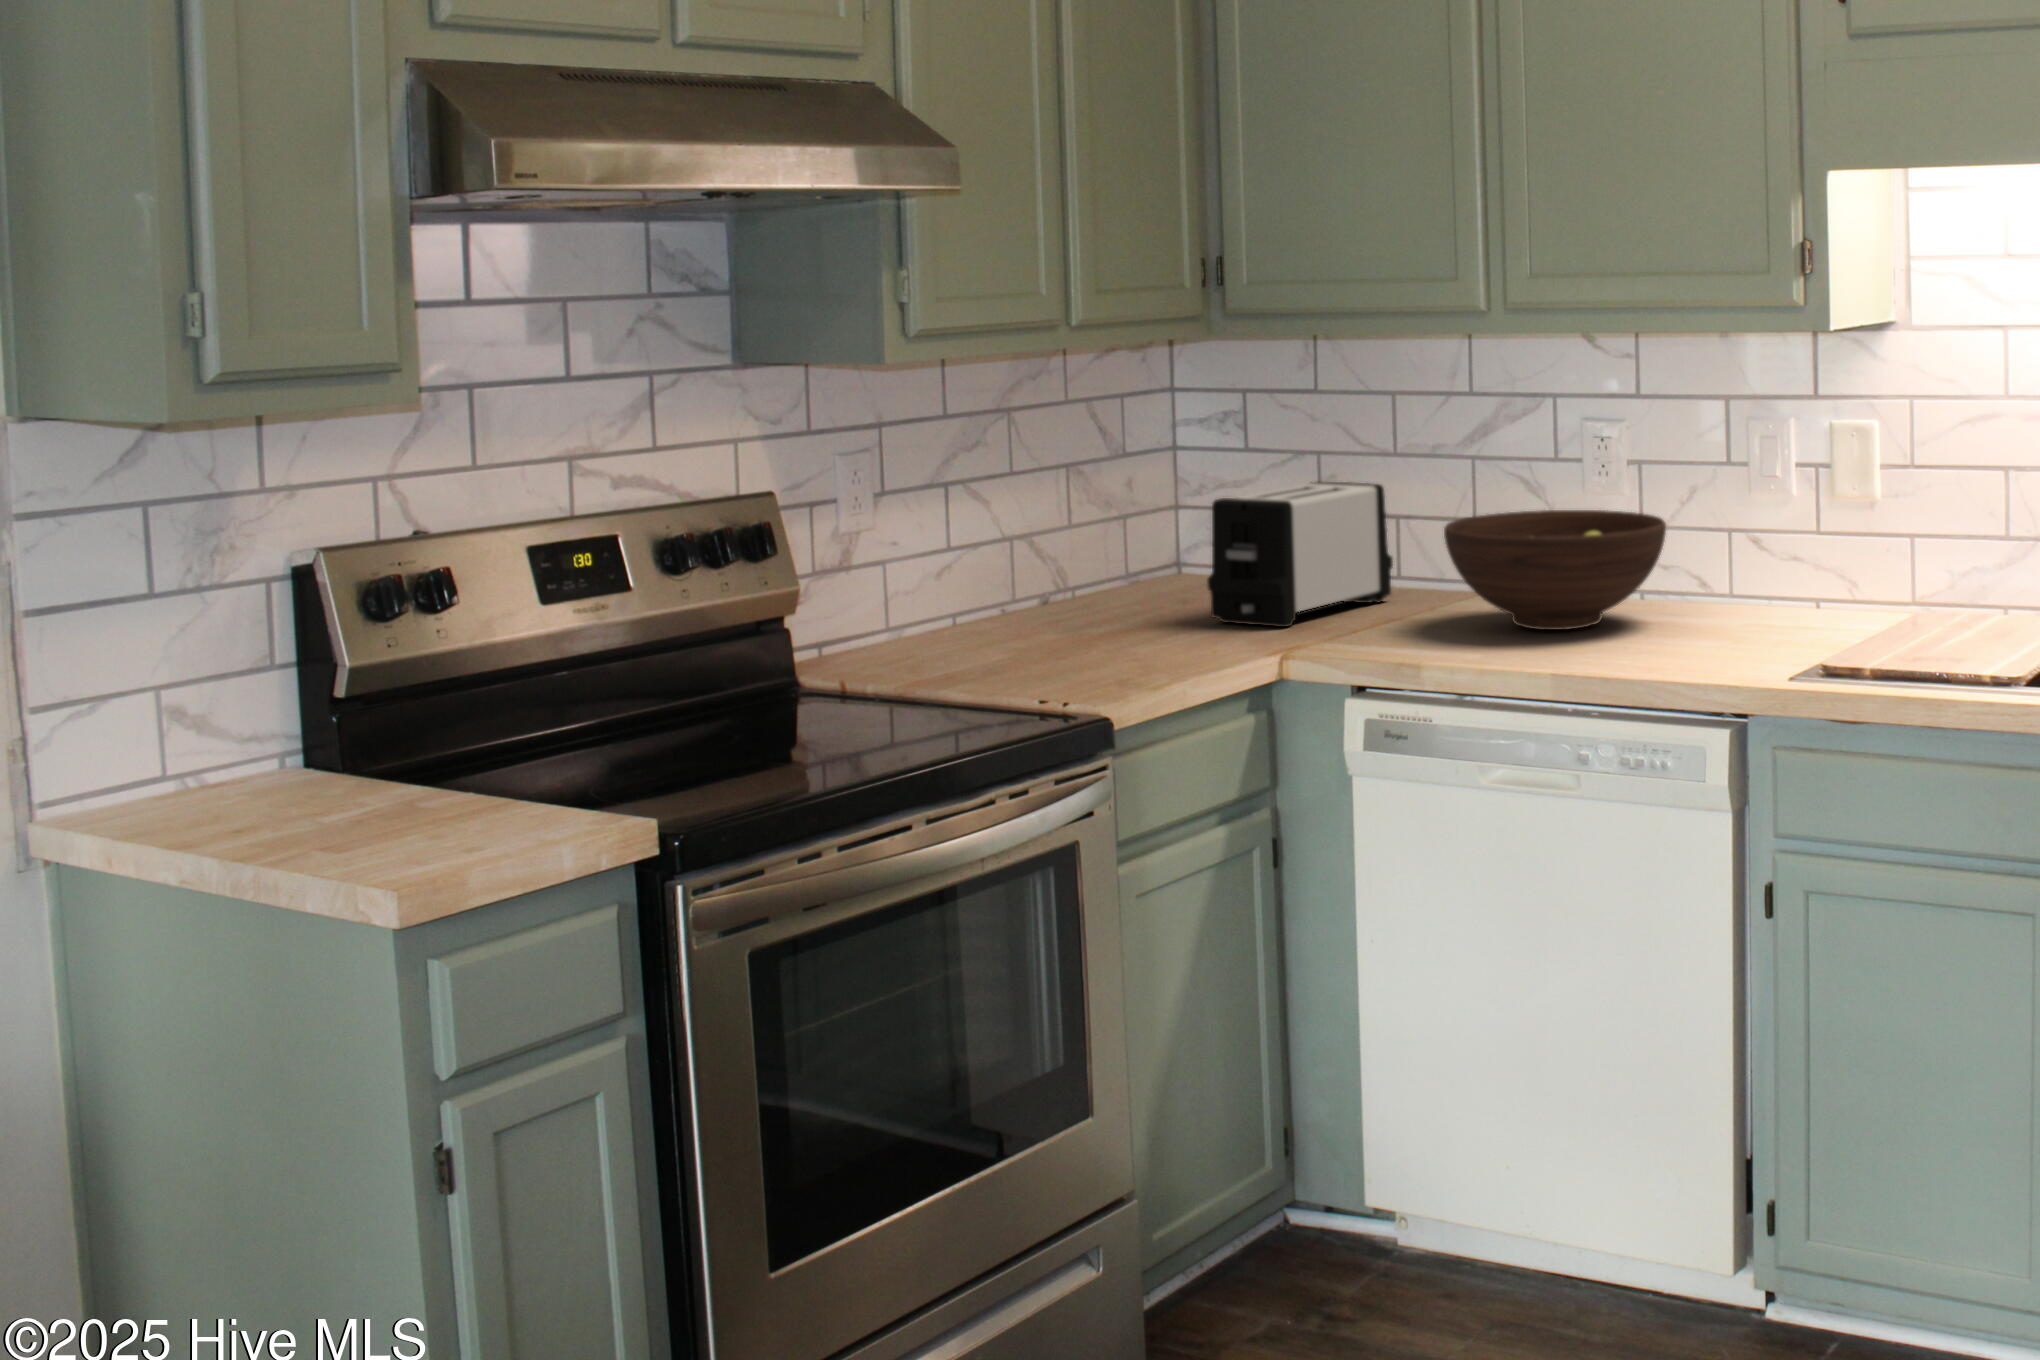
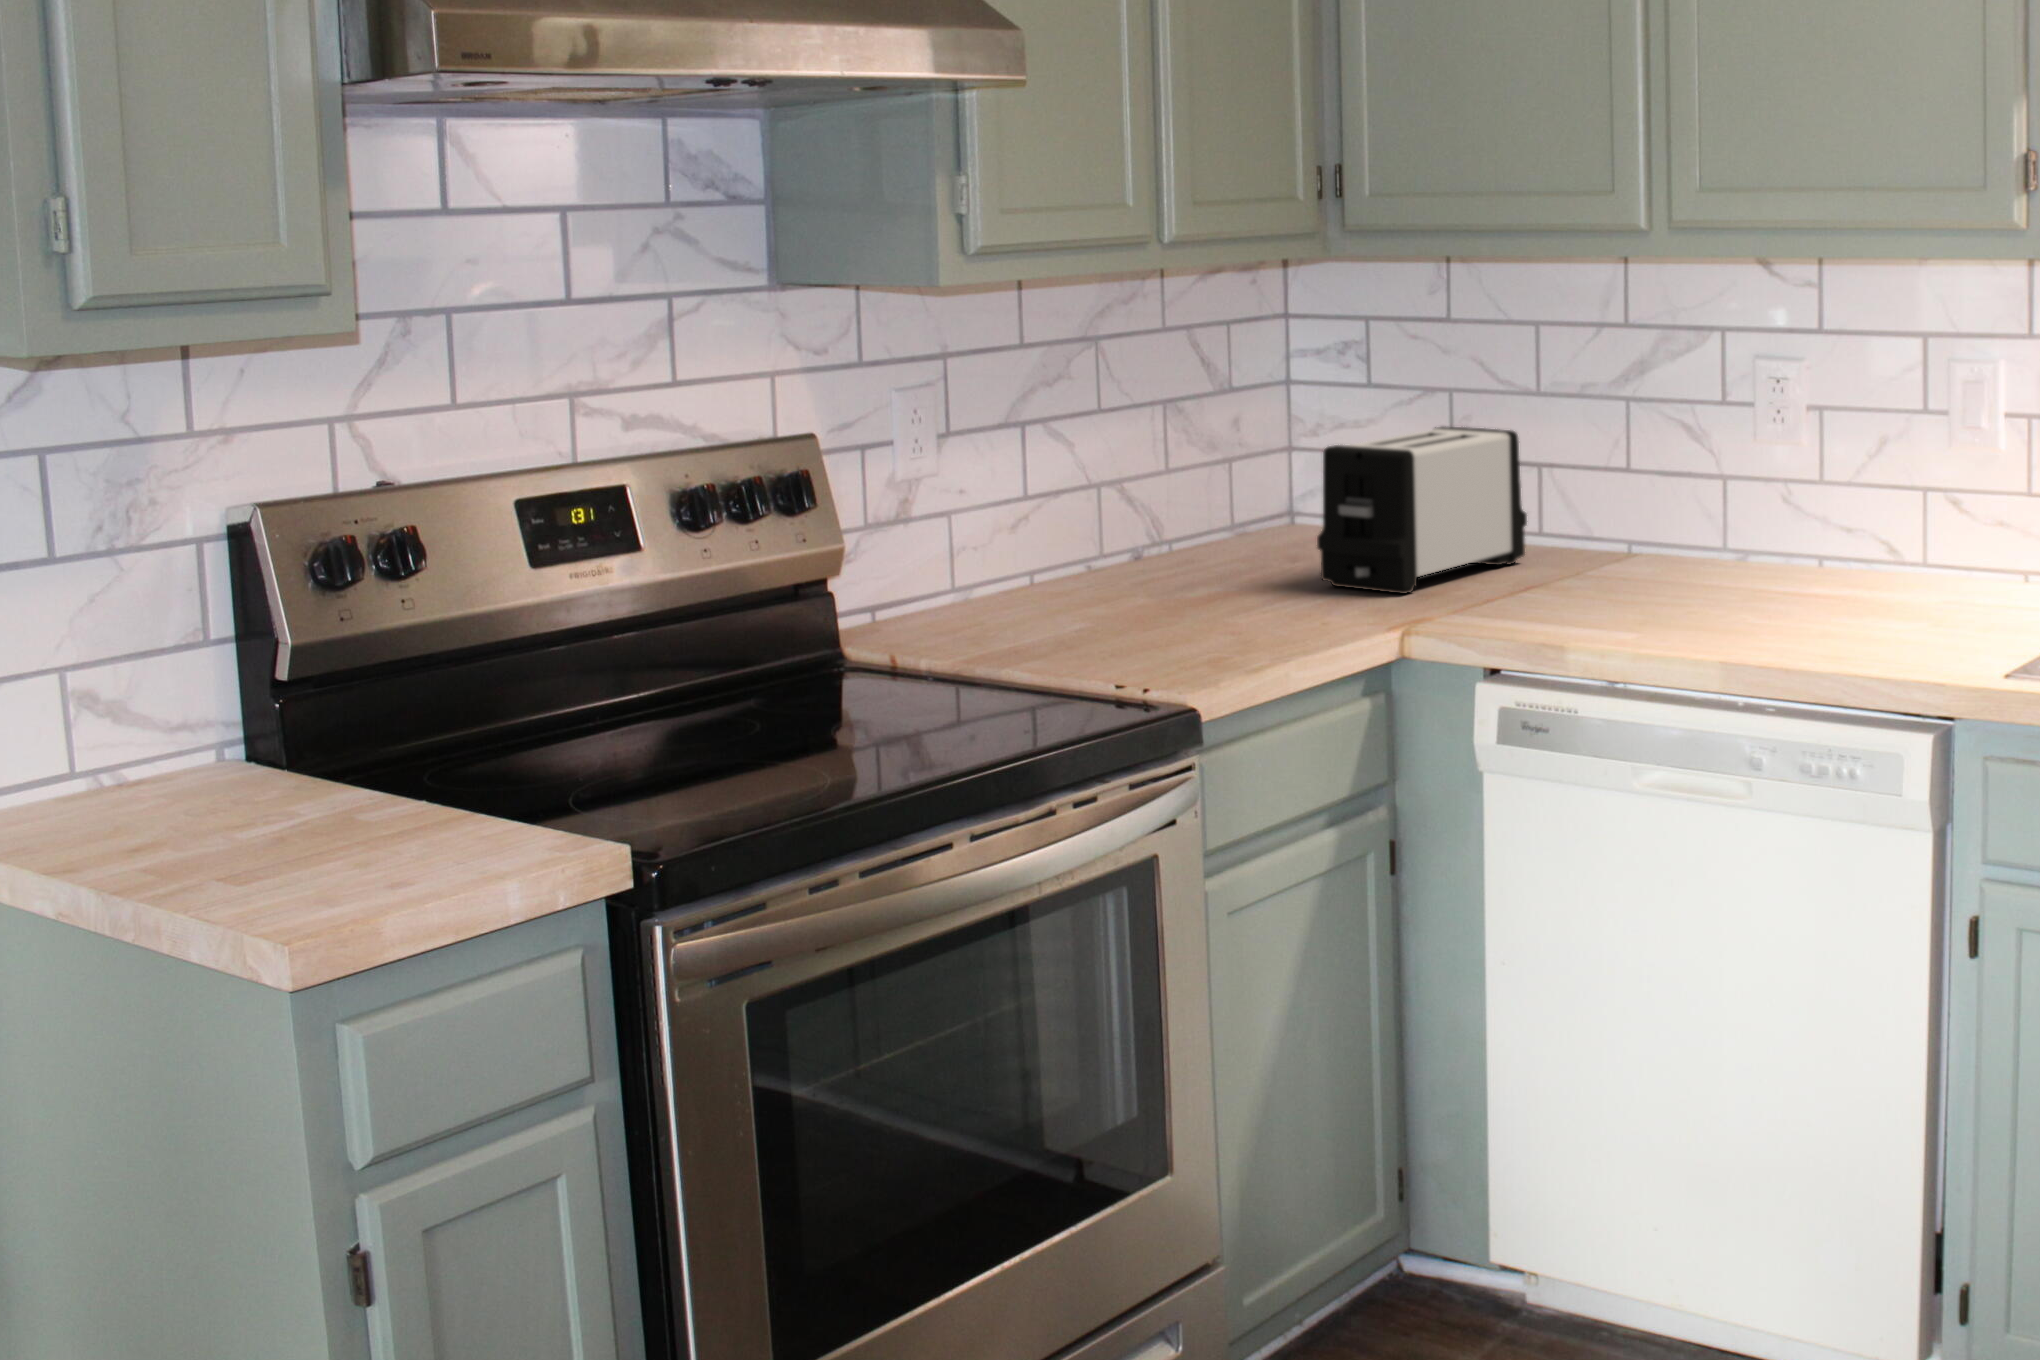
fruit bowl: present [1444,510,1666,630] -> none [1588,464,1847,605]

